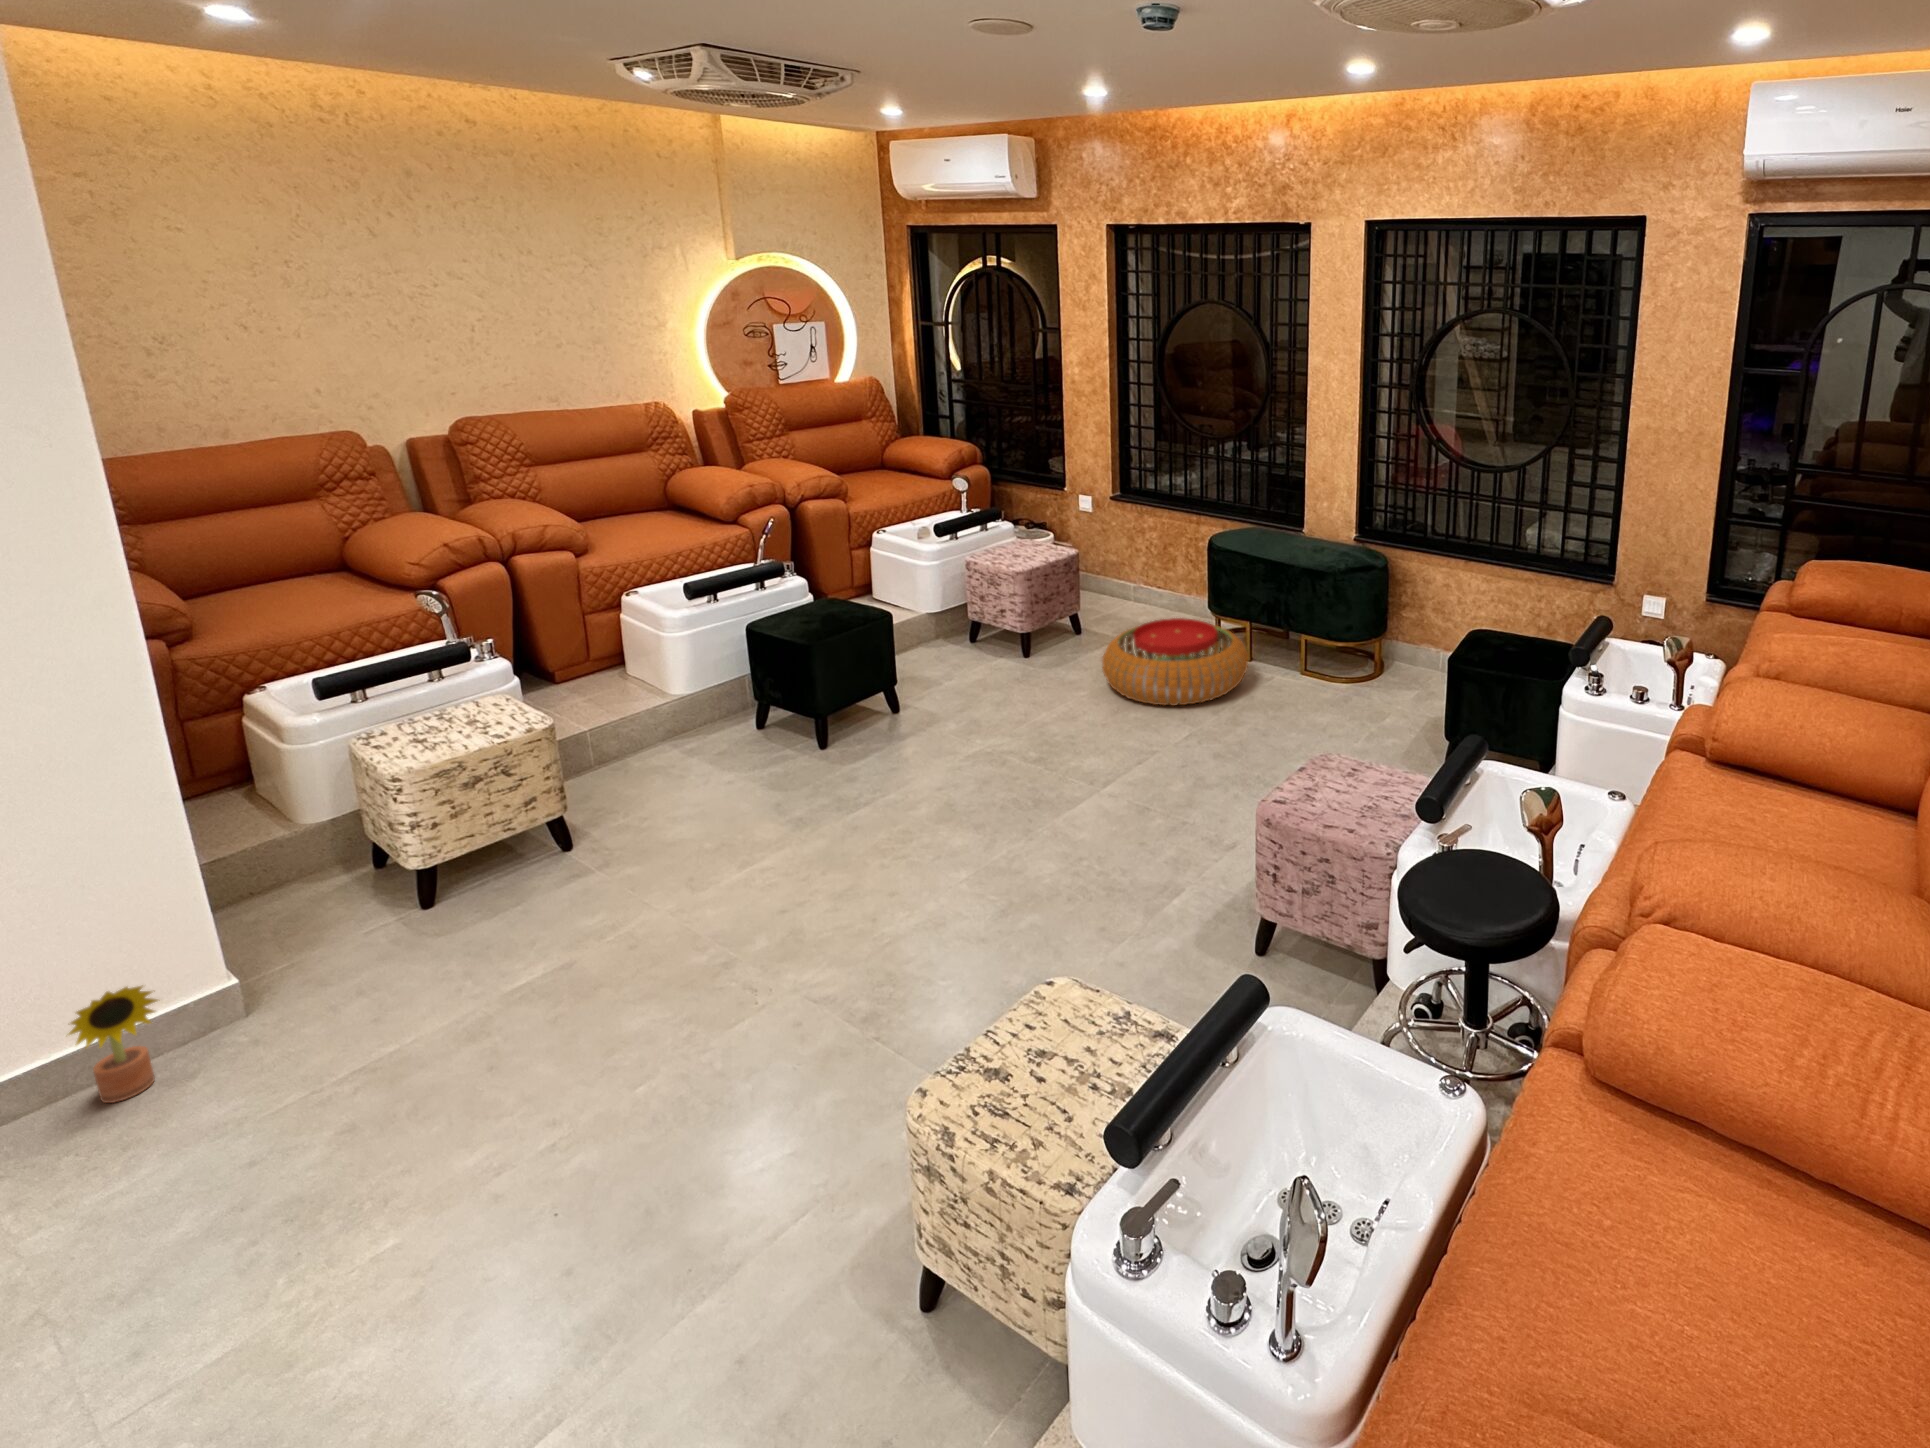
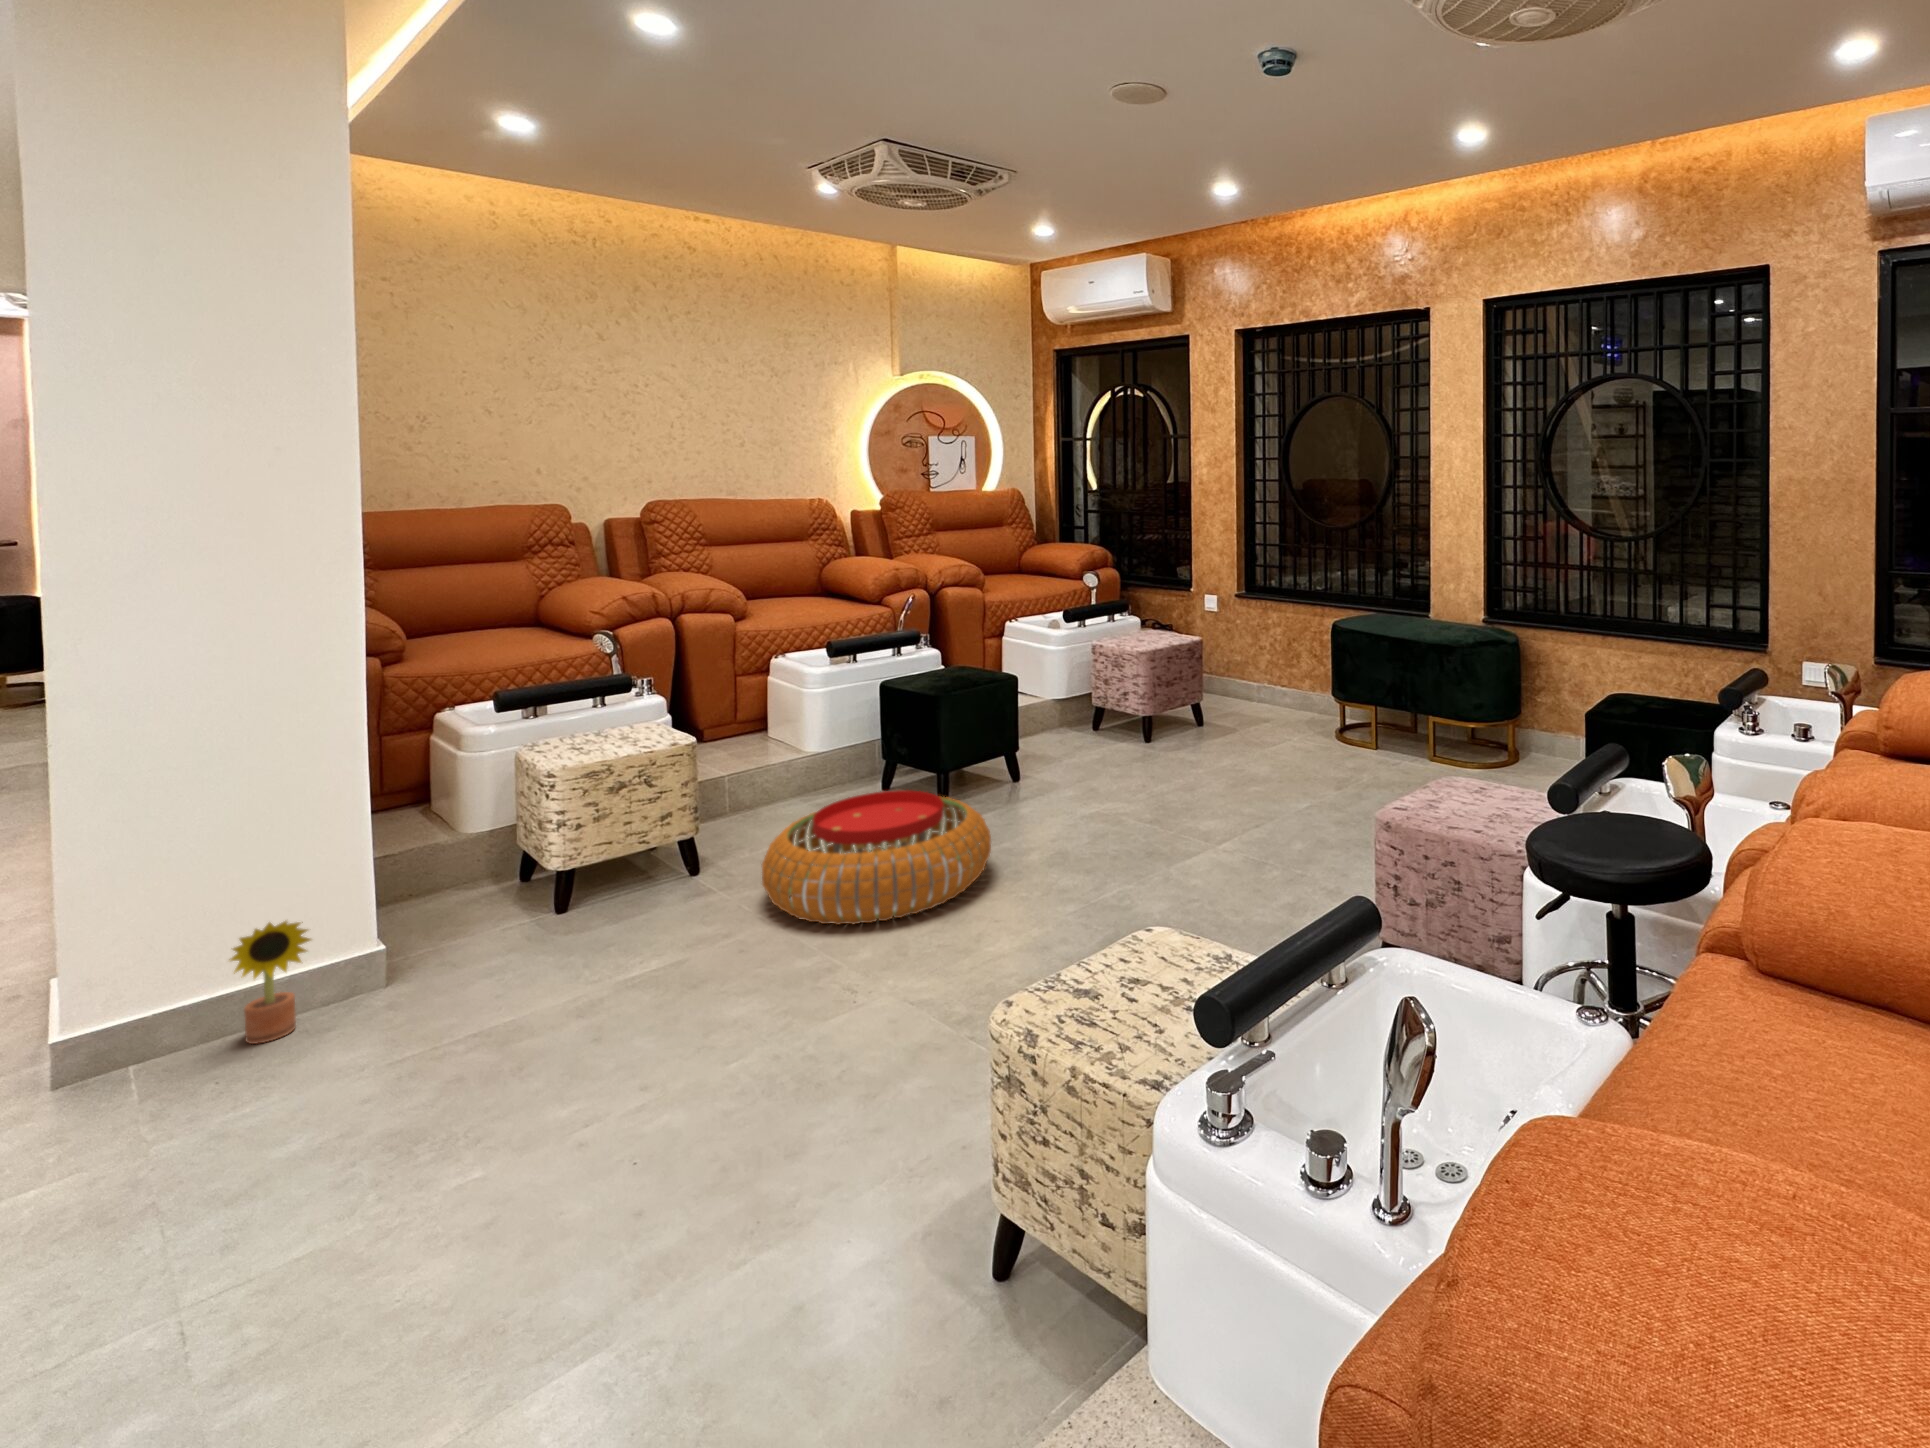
pouf: present [1102,618,1248,705] -> present [762,790,991,925]

